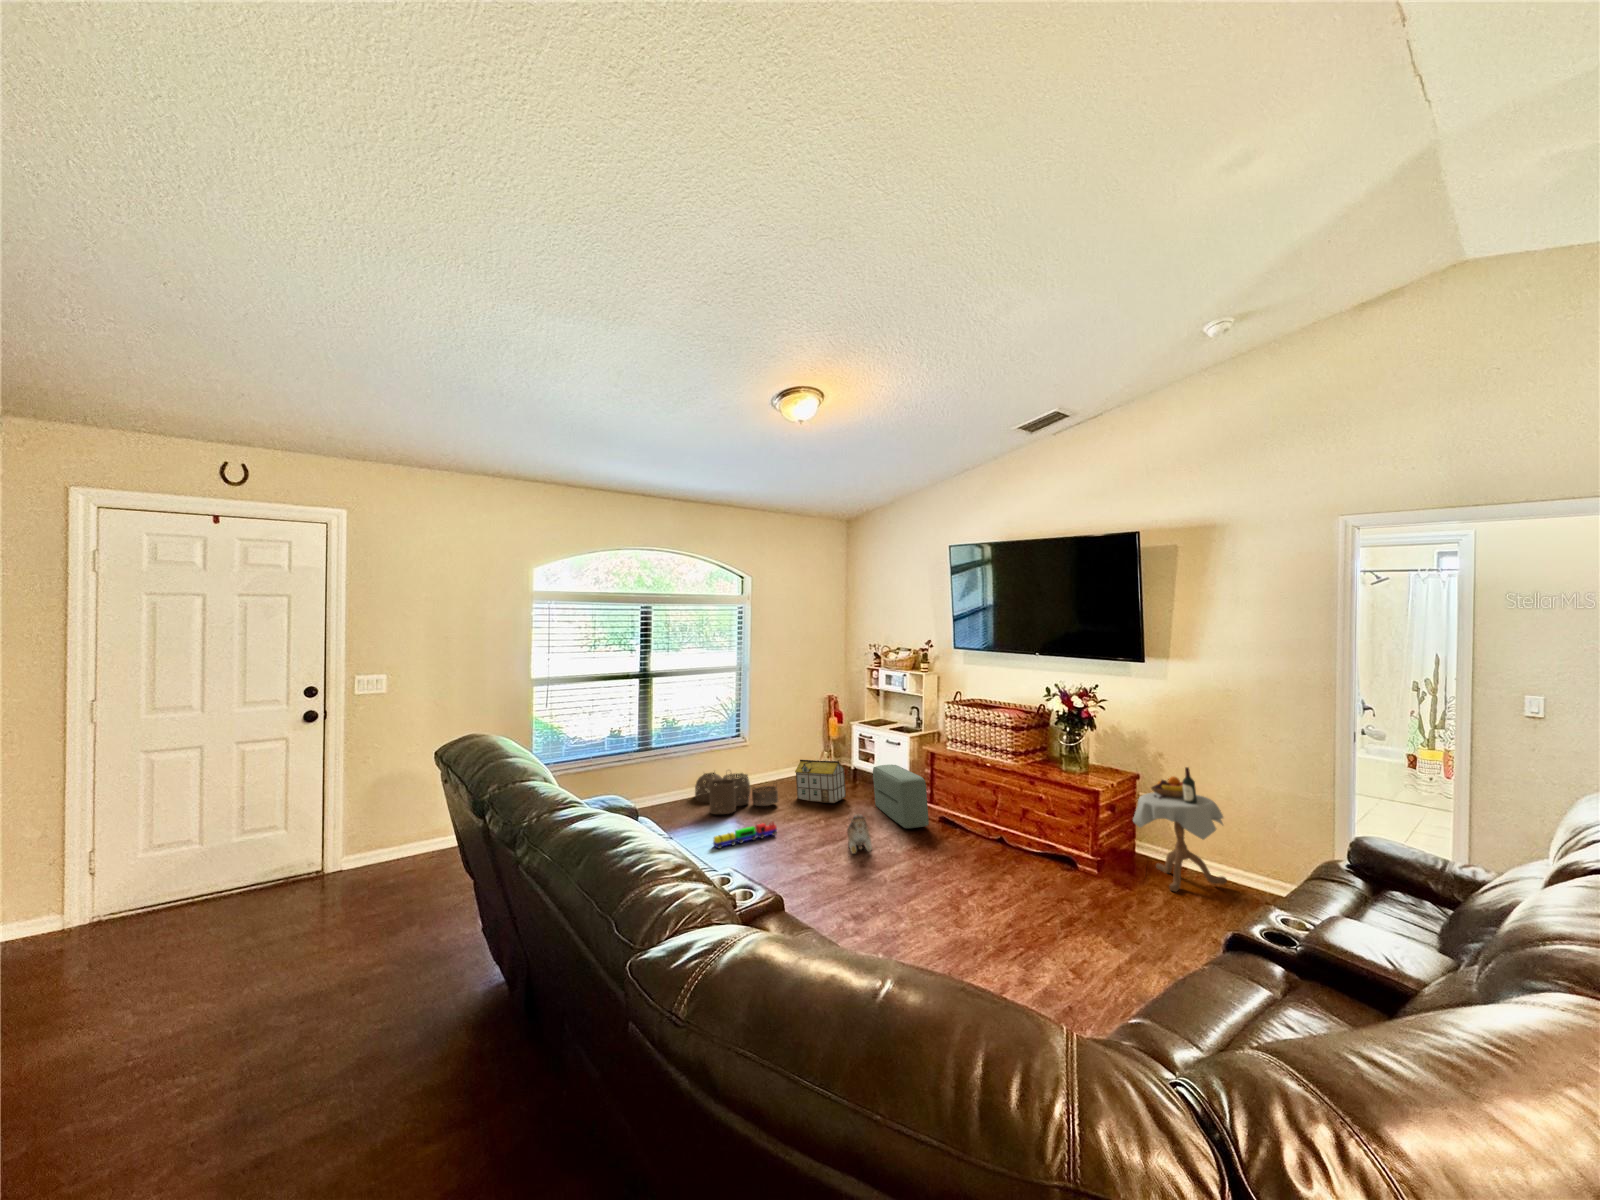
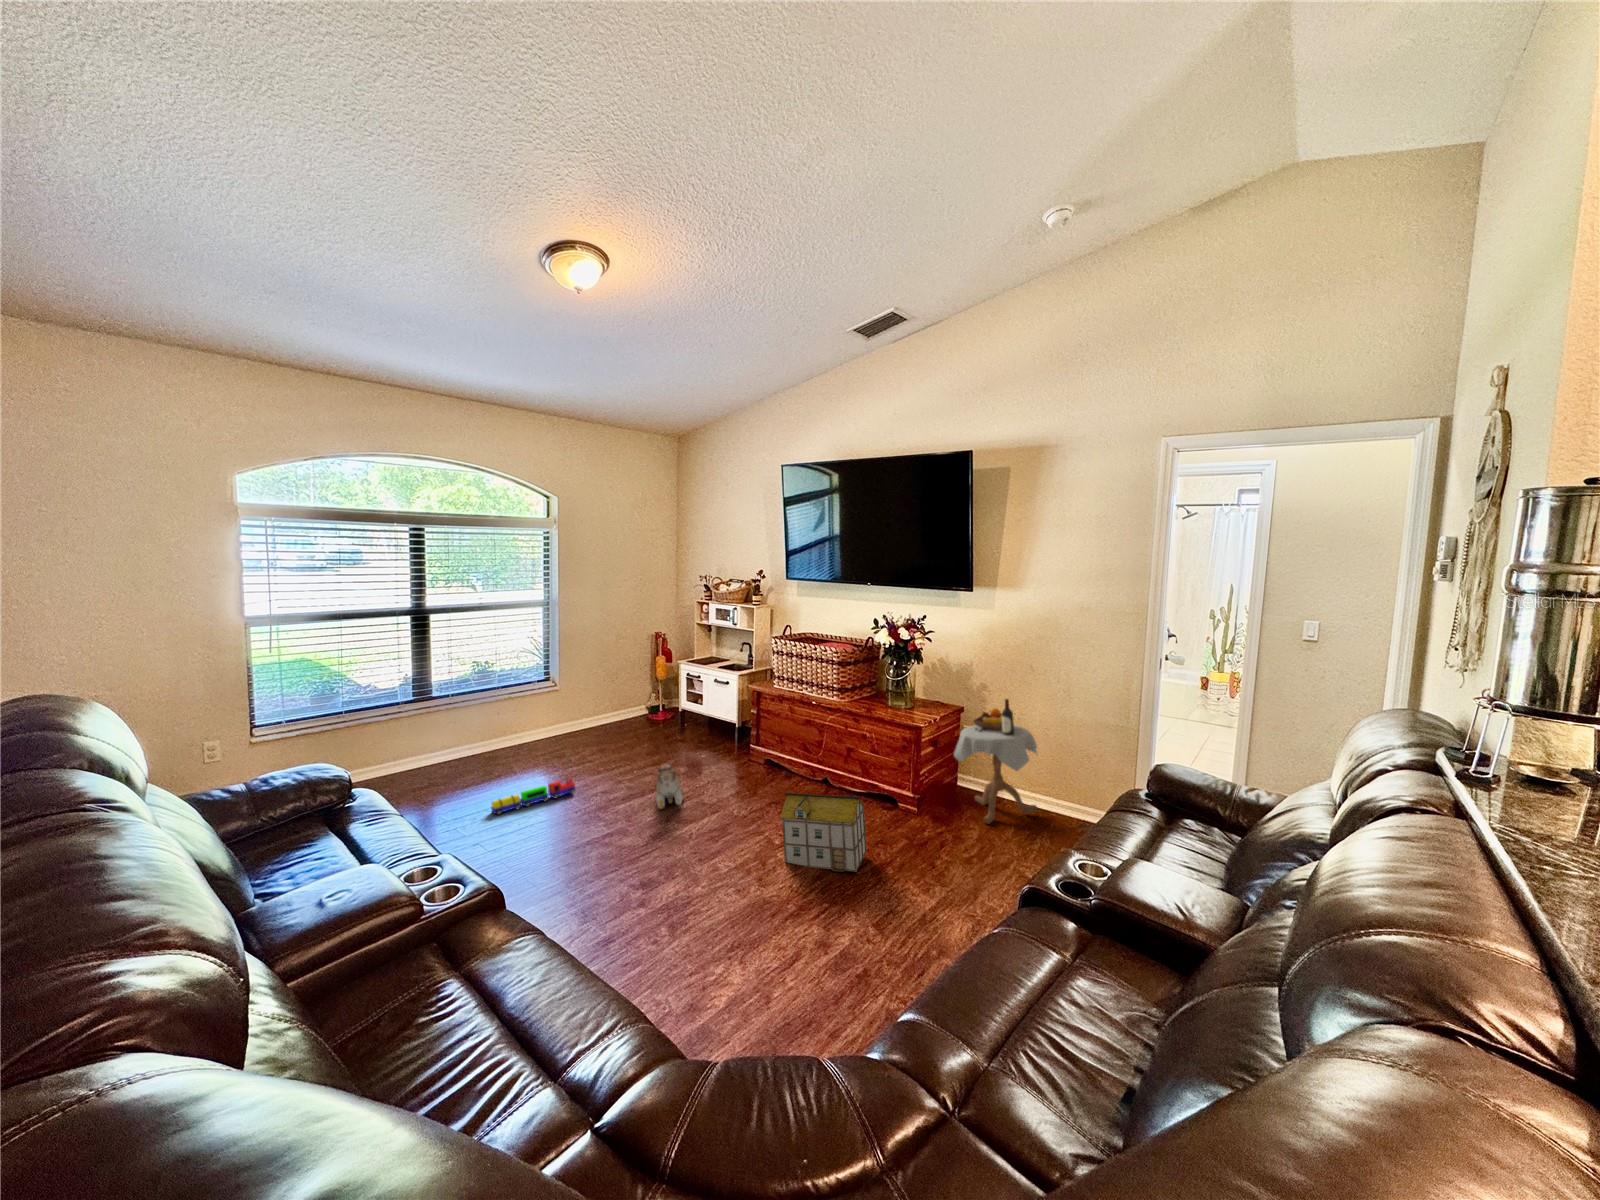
toy house: present [795,760,846,803] -> present [780,792,867,872]
pouf: present [873,765,929,828] -> none [698,706,752,775]
woven basket: present [695,772,778,814] -> none [486,720,587,773]

